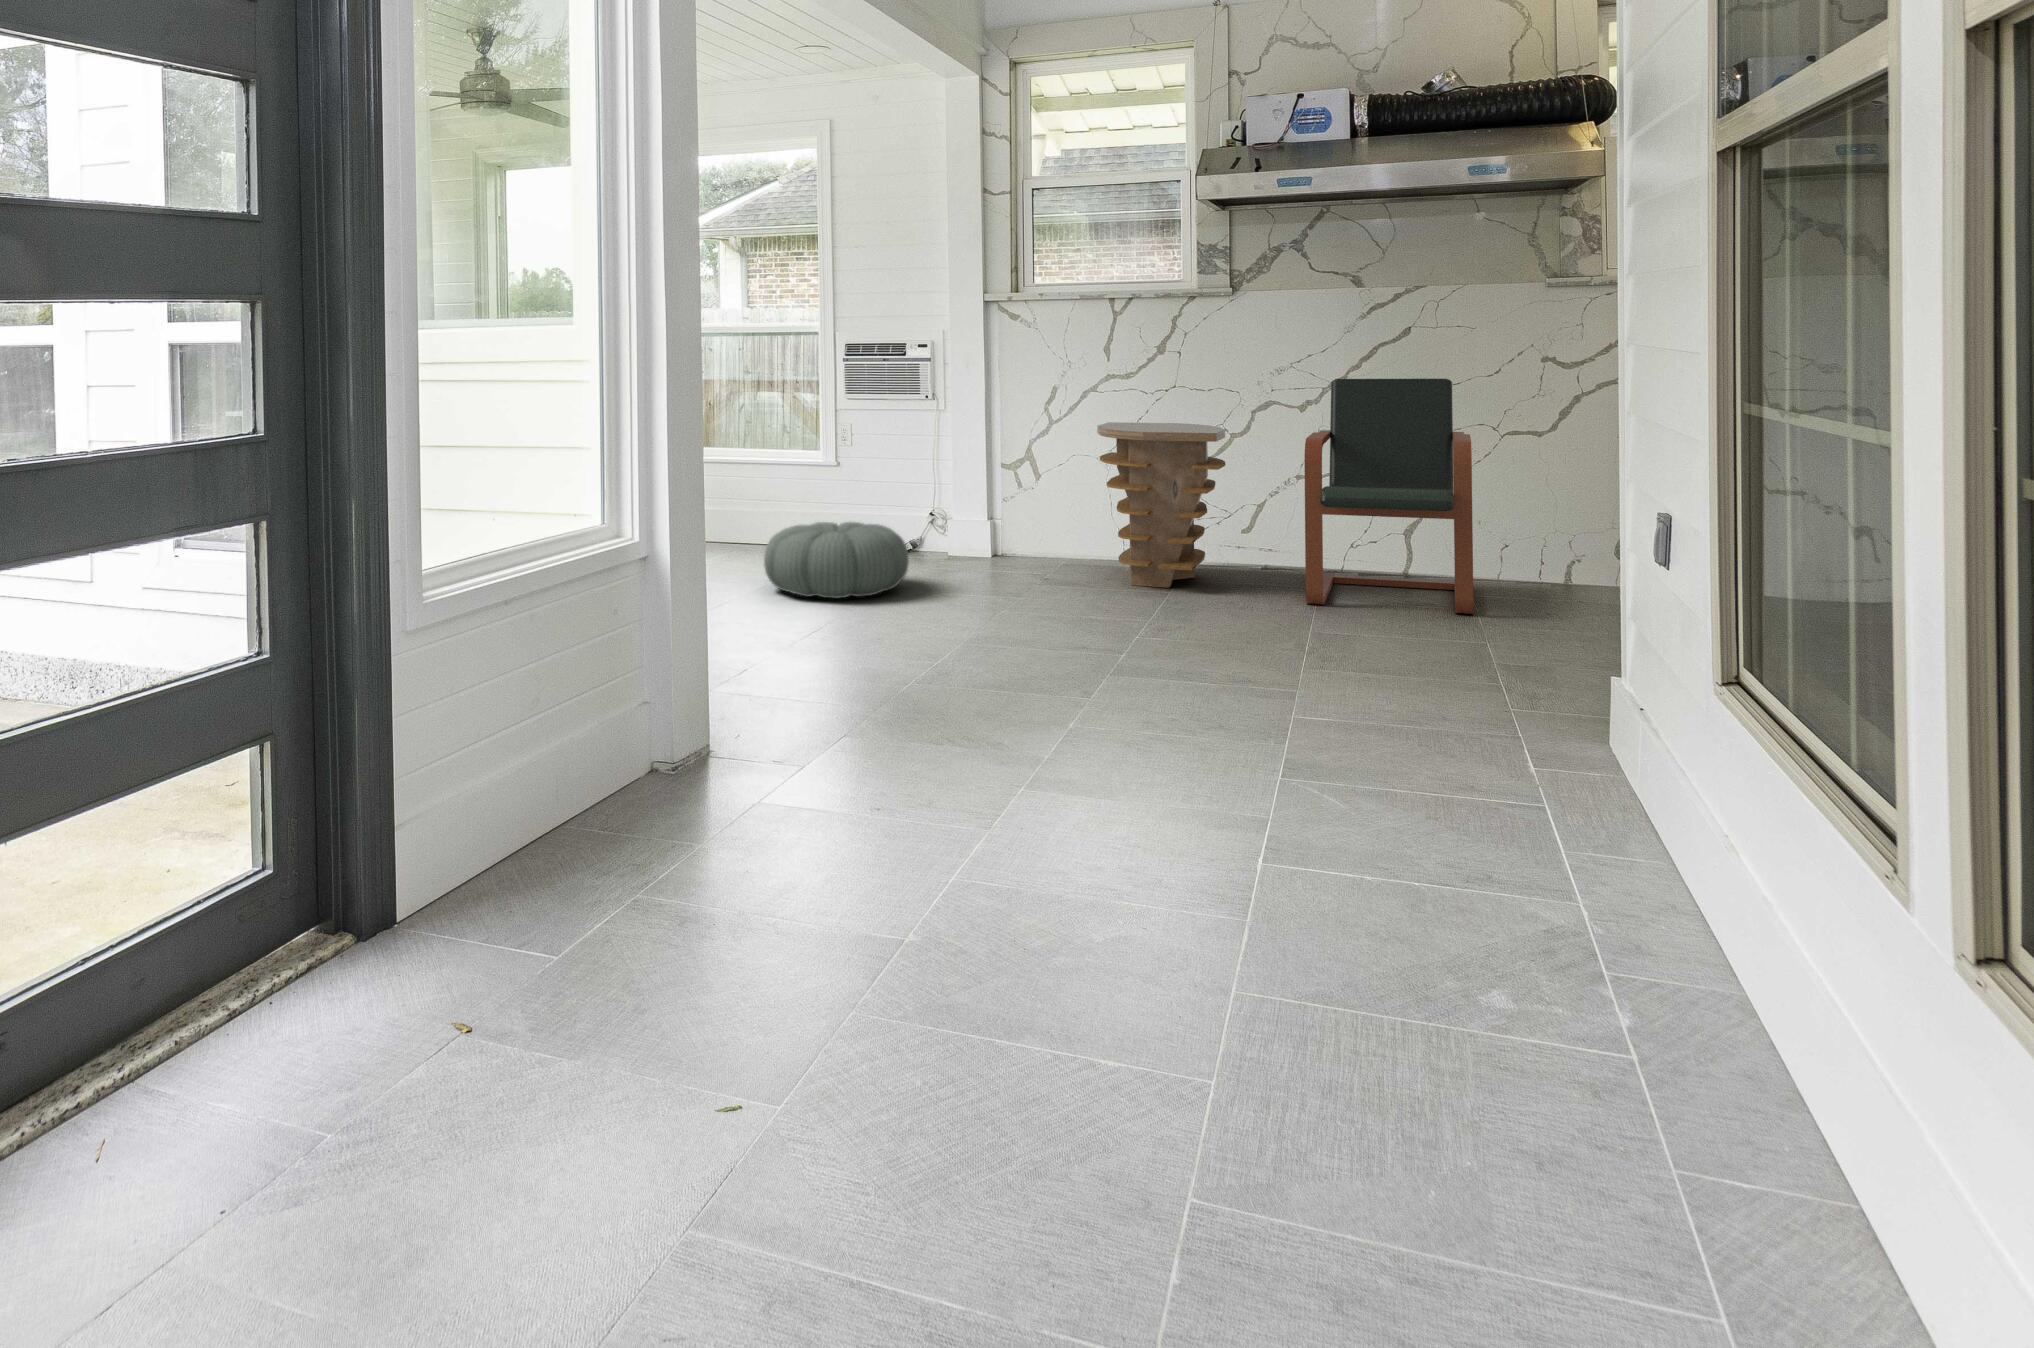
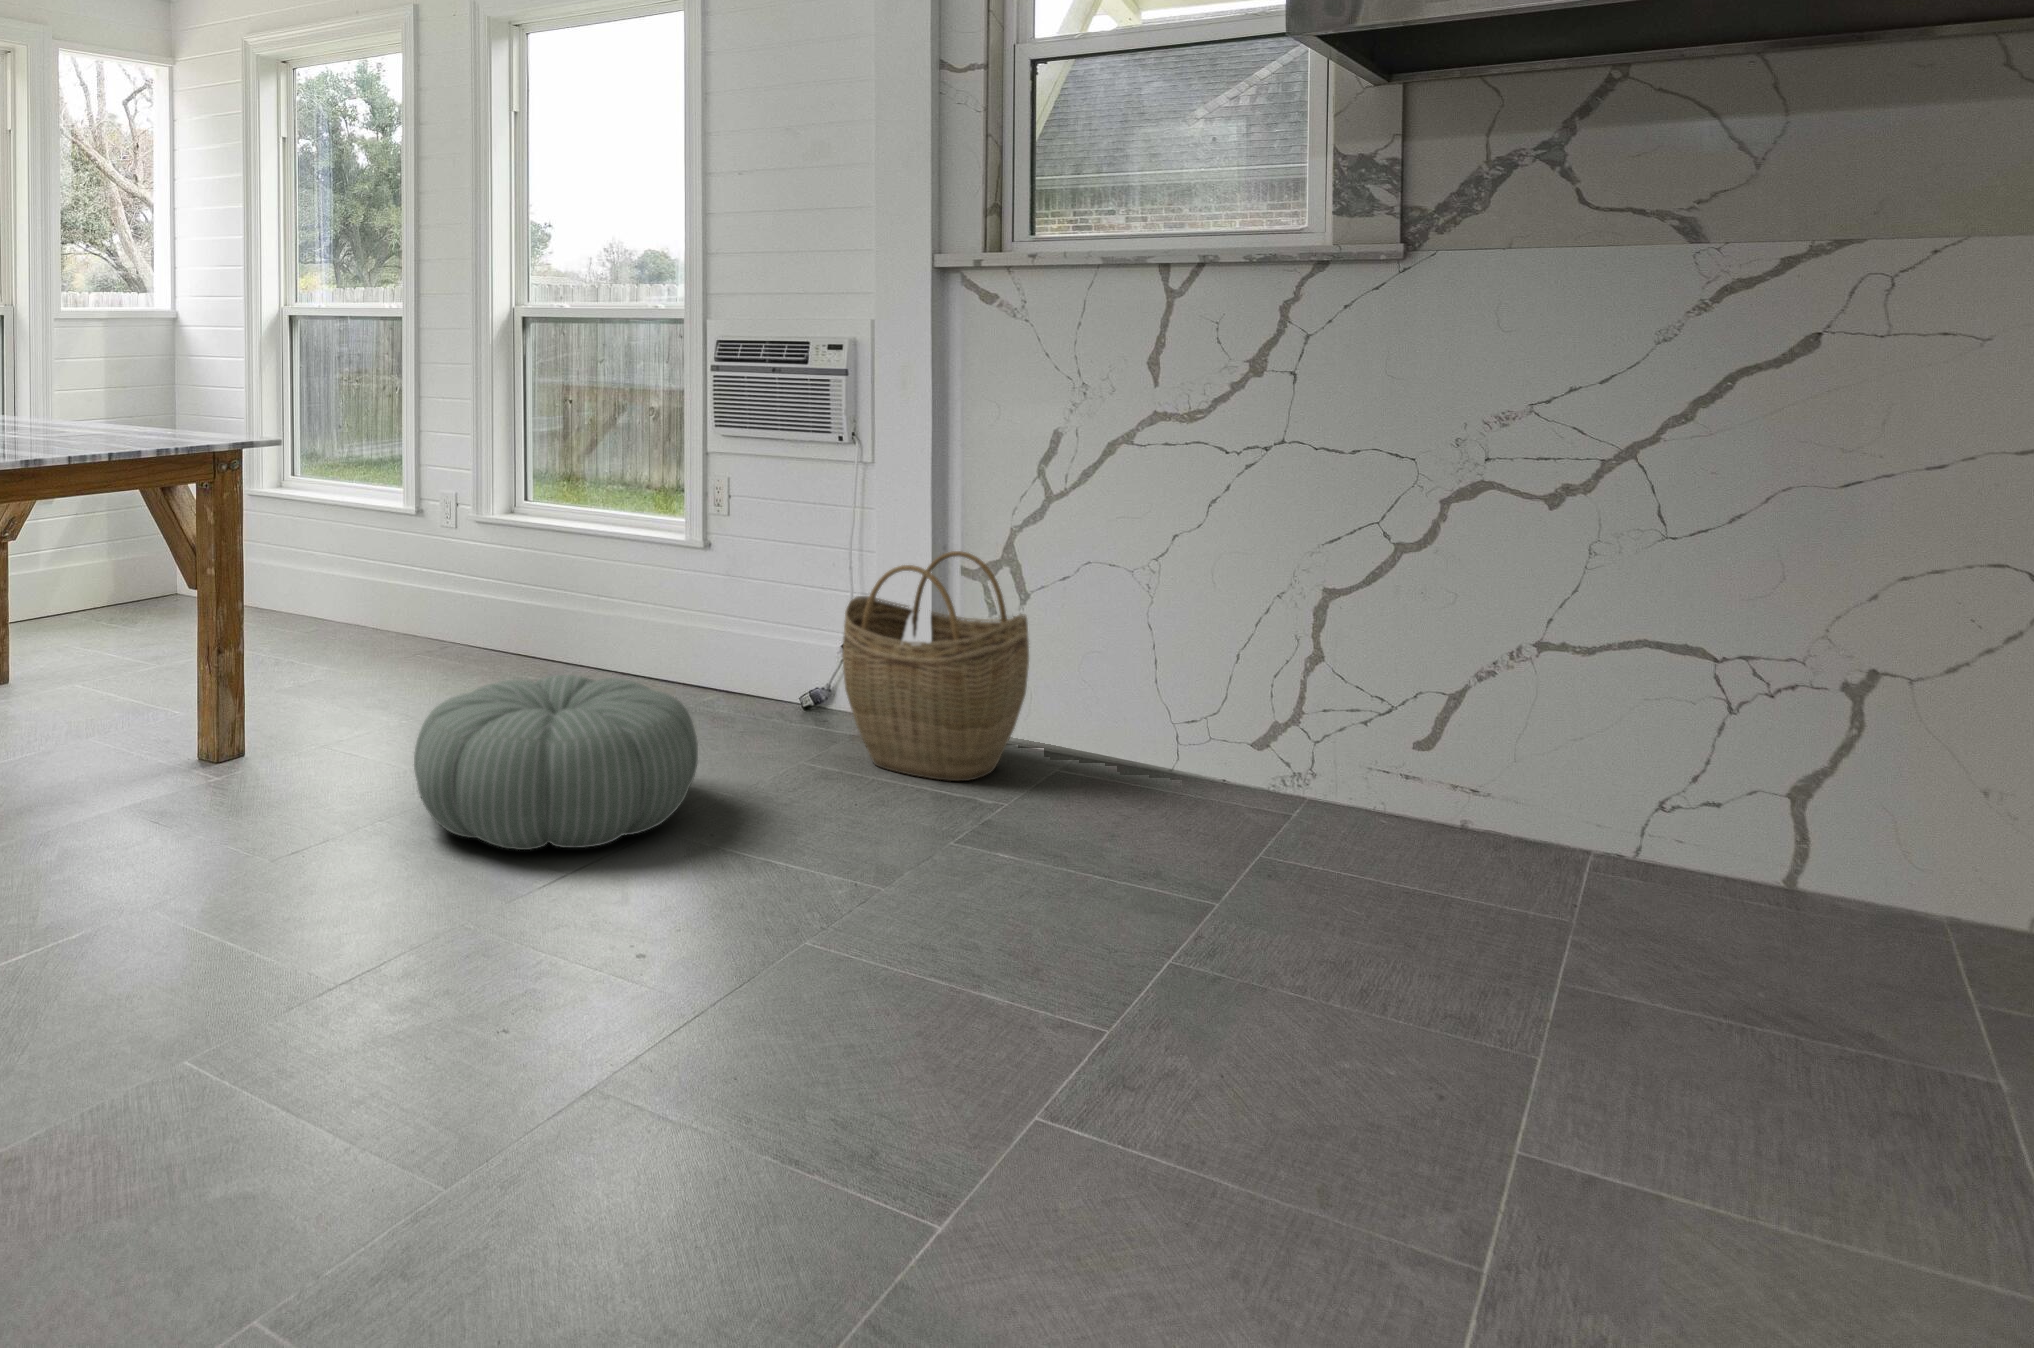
armchair: present [1304,379,1474,614] -> none [1531,443,2005,1089]
side table: present [1097,422,1225,588] -> none [1108,506,1364,876]
woven basket: none [949,453,1047,569] -> present [842,551,1029,781]

